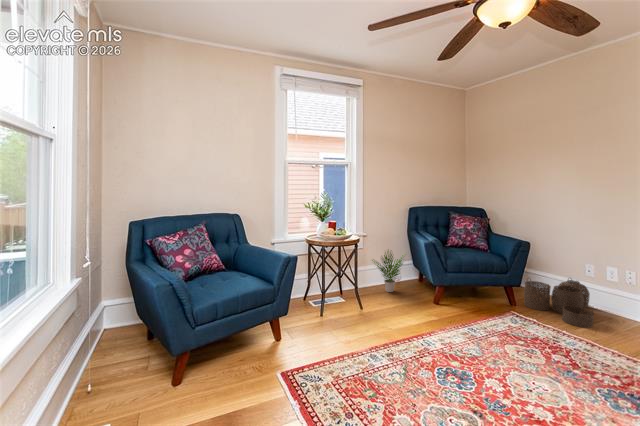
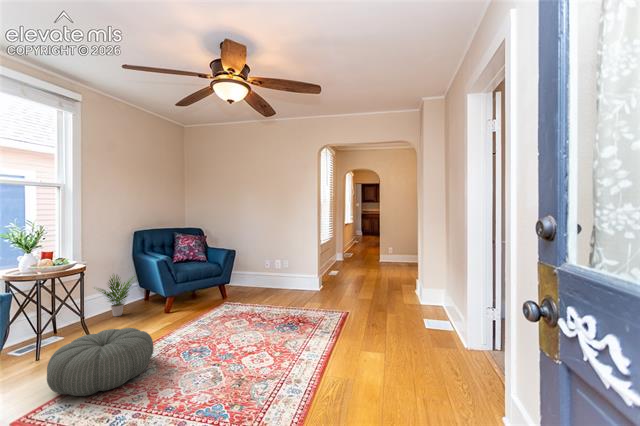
woven basket: present [524,280,594,327] -> none [232,272,269,300]
pouf: none [312,310,403,380] -> present [47,328,153,396]

